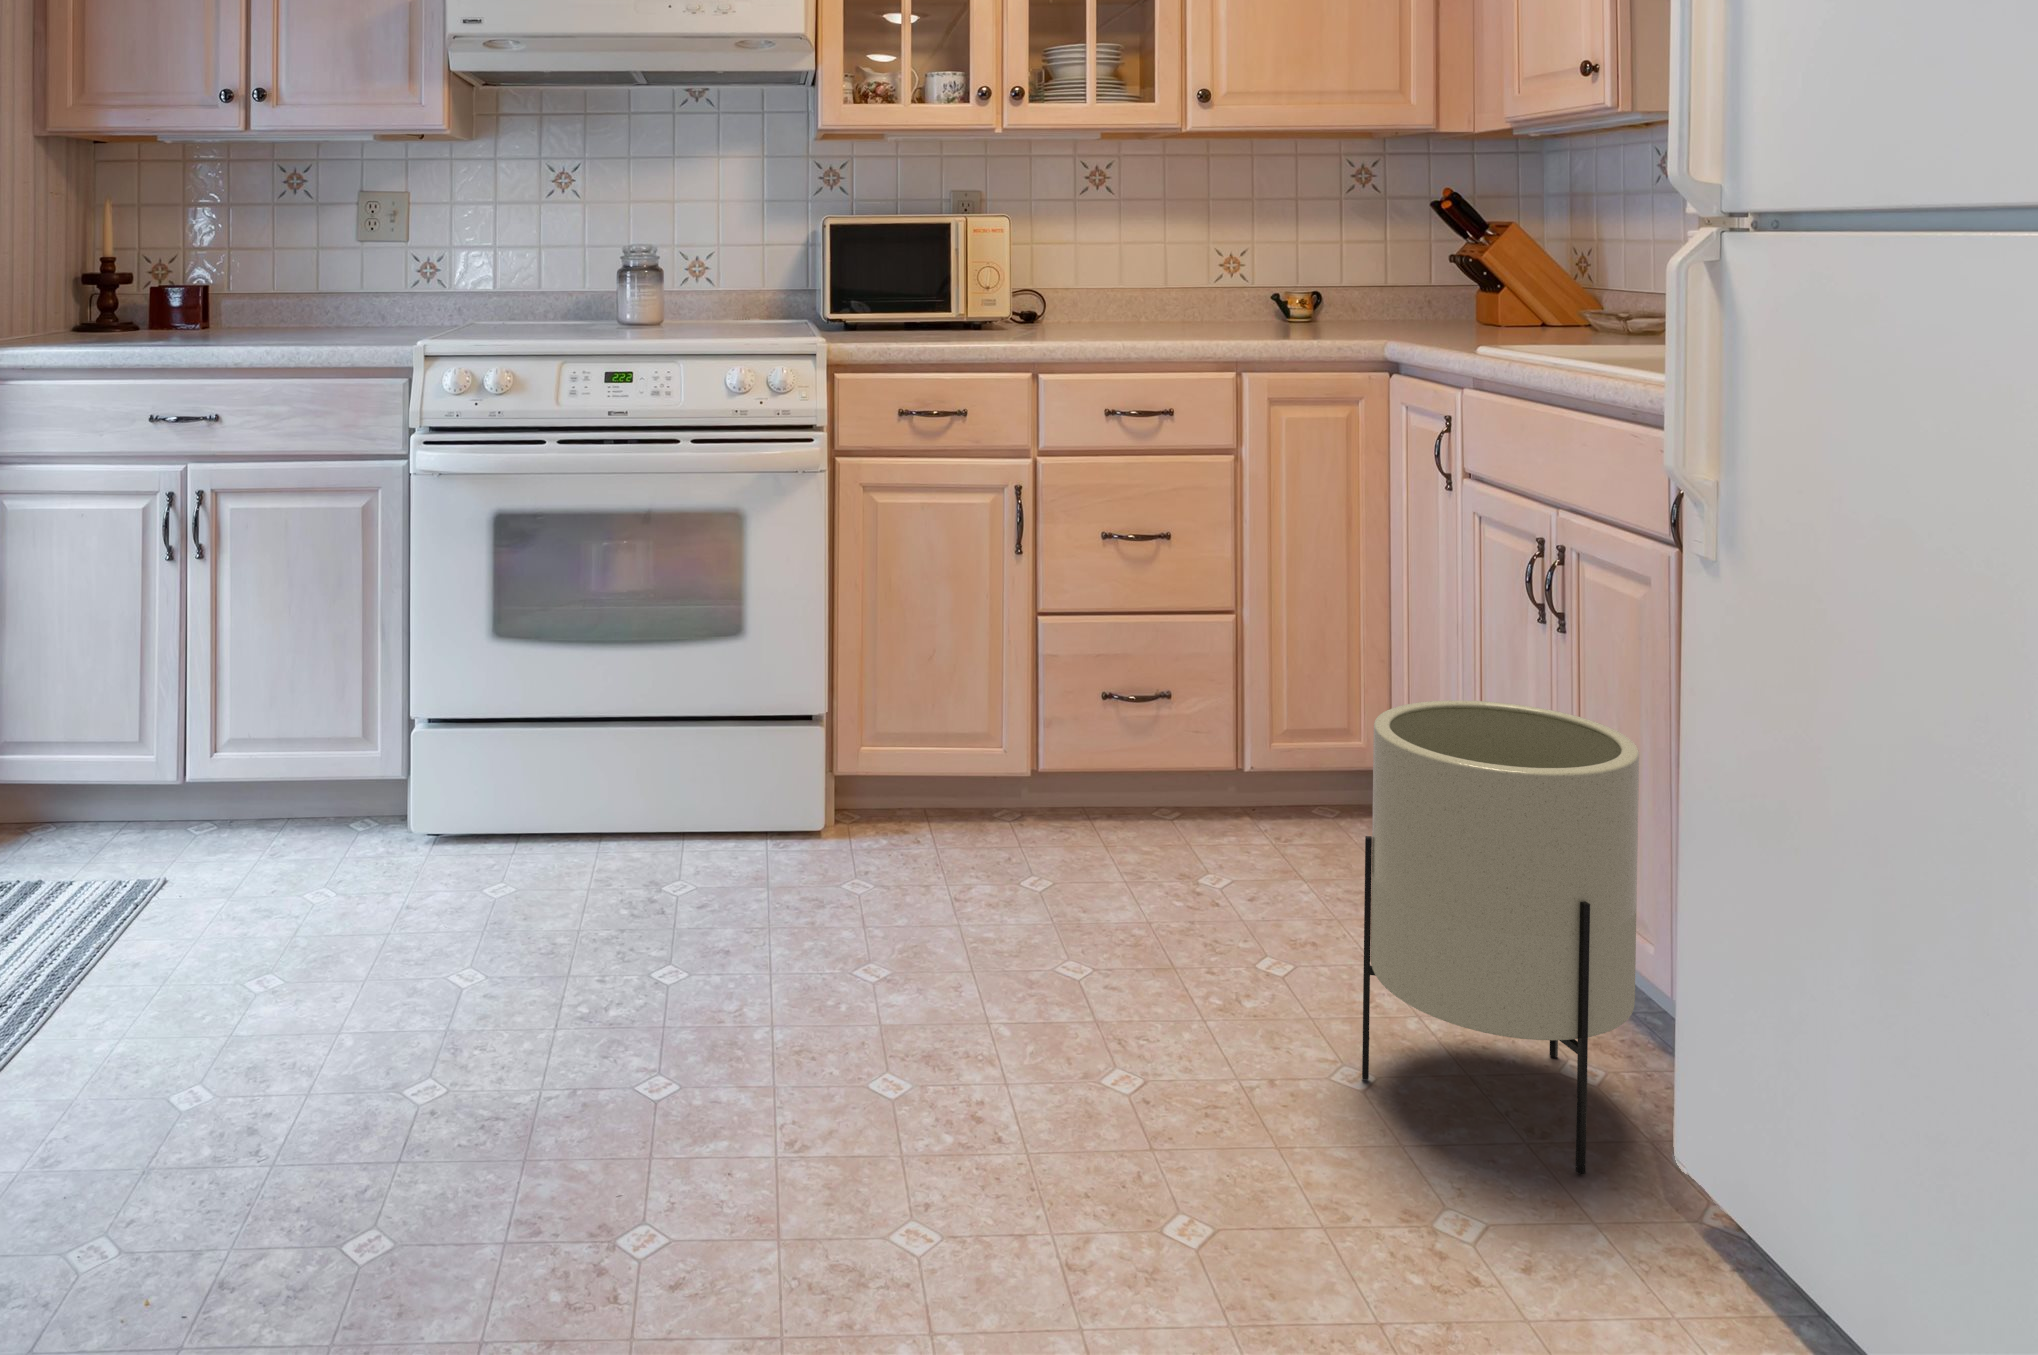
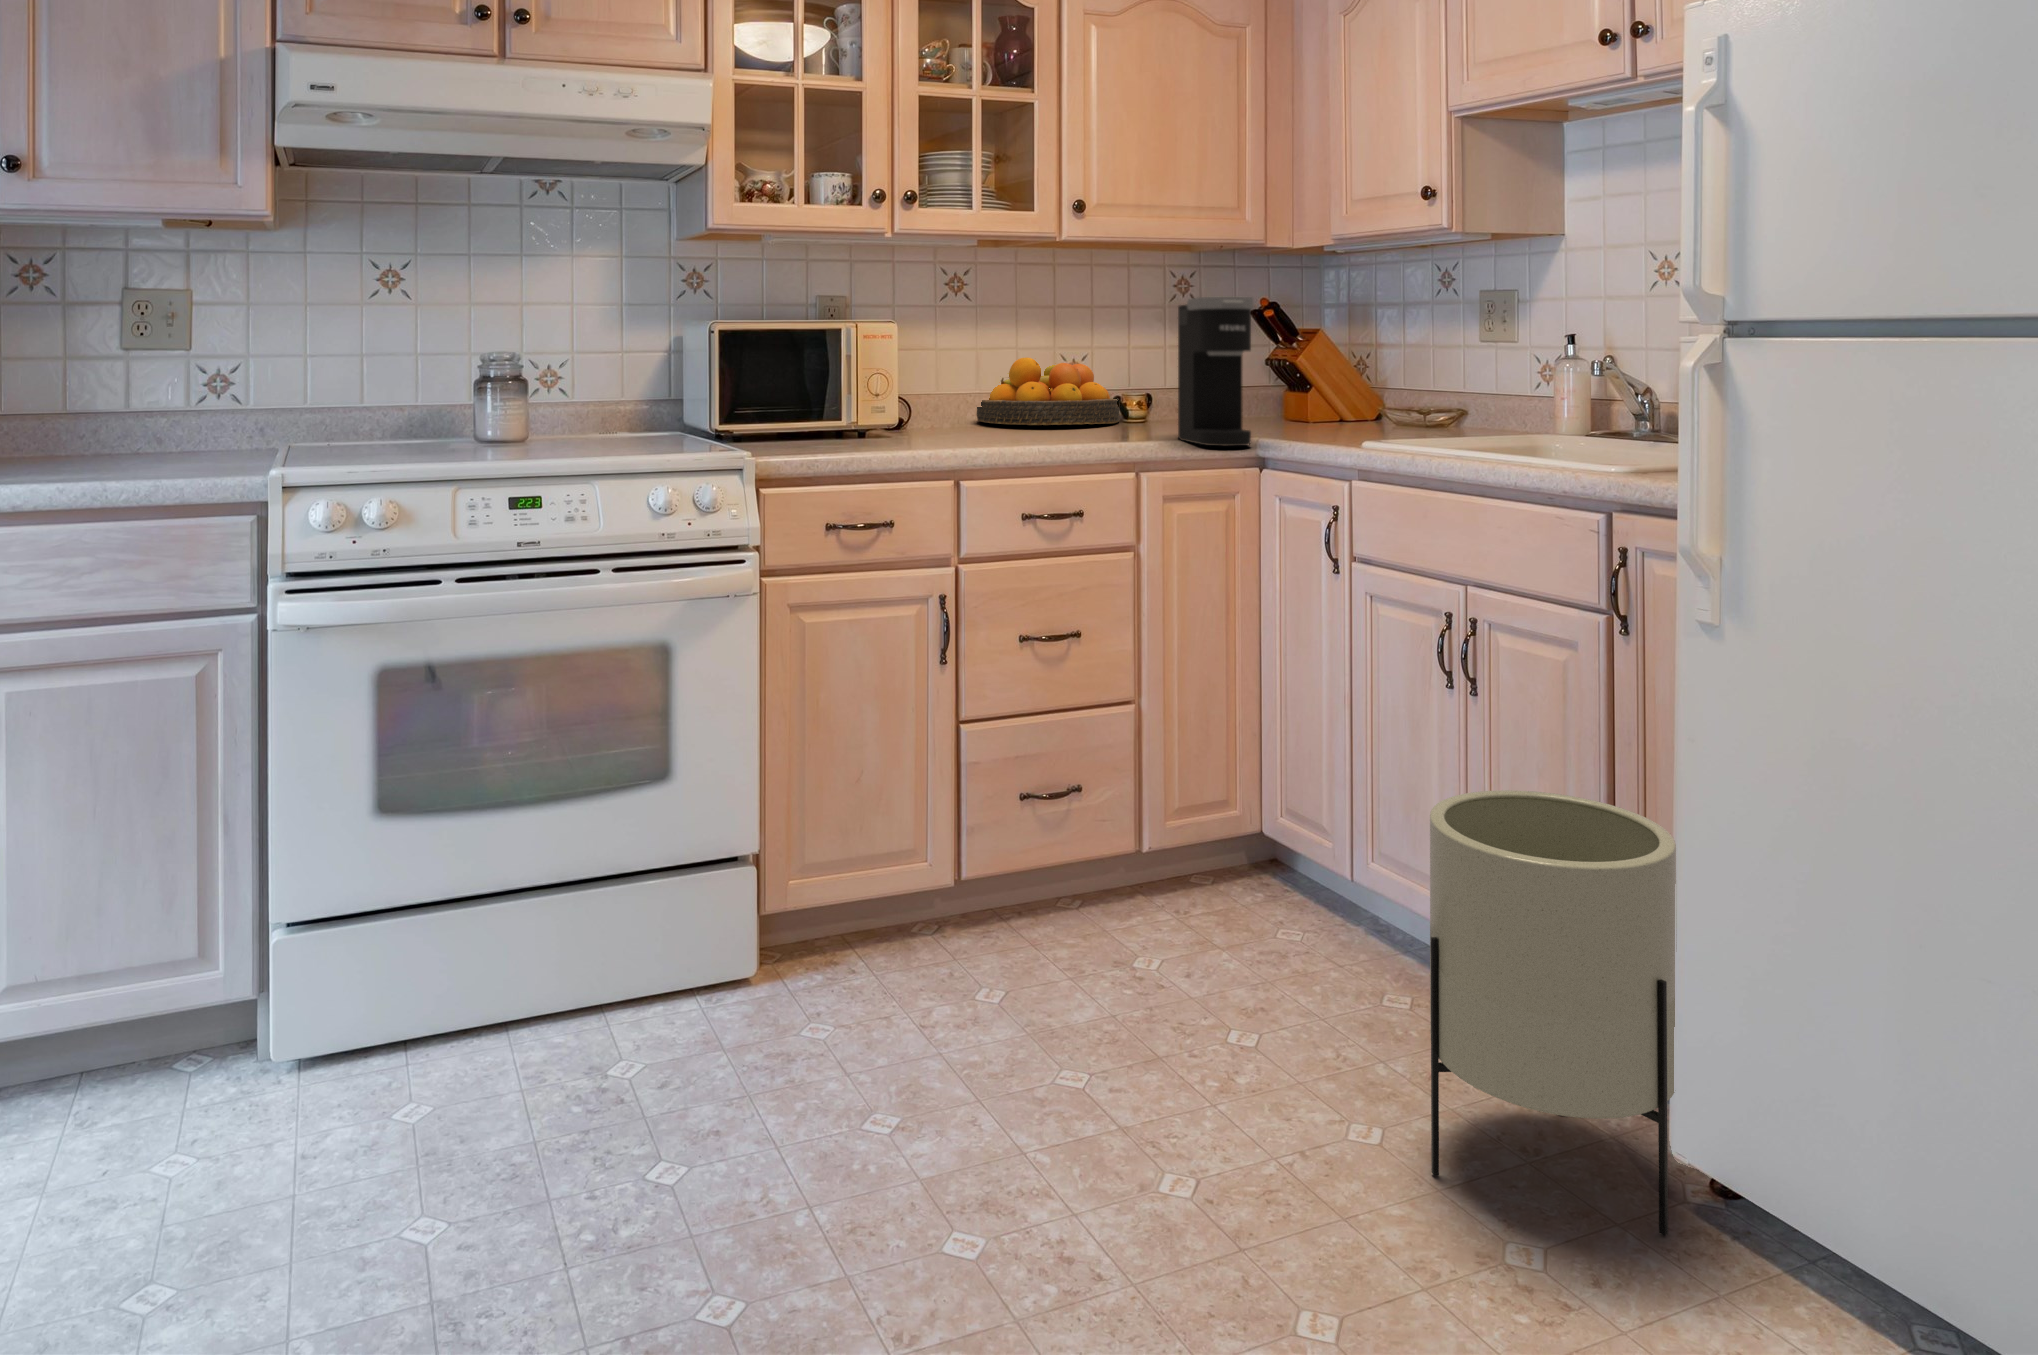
coffee maker: none [1298,184,1362,344] -> present [1178,297,1253,446]
fruit bowl: none [1126,259,1277,327] -> present [977,358,1120,425]

